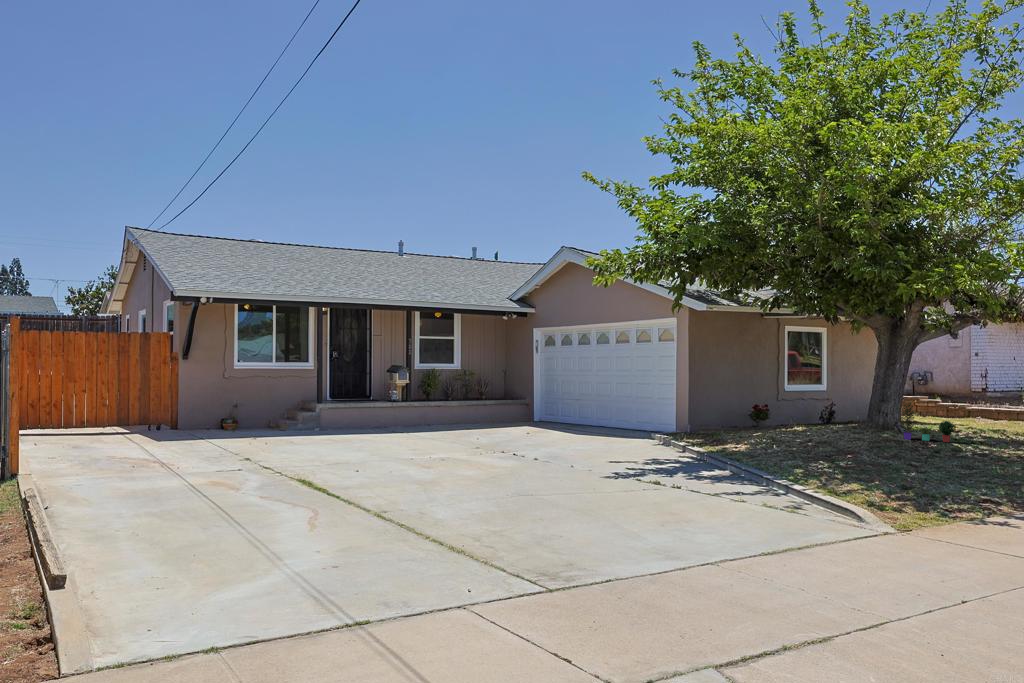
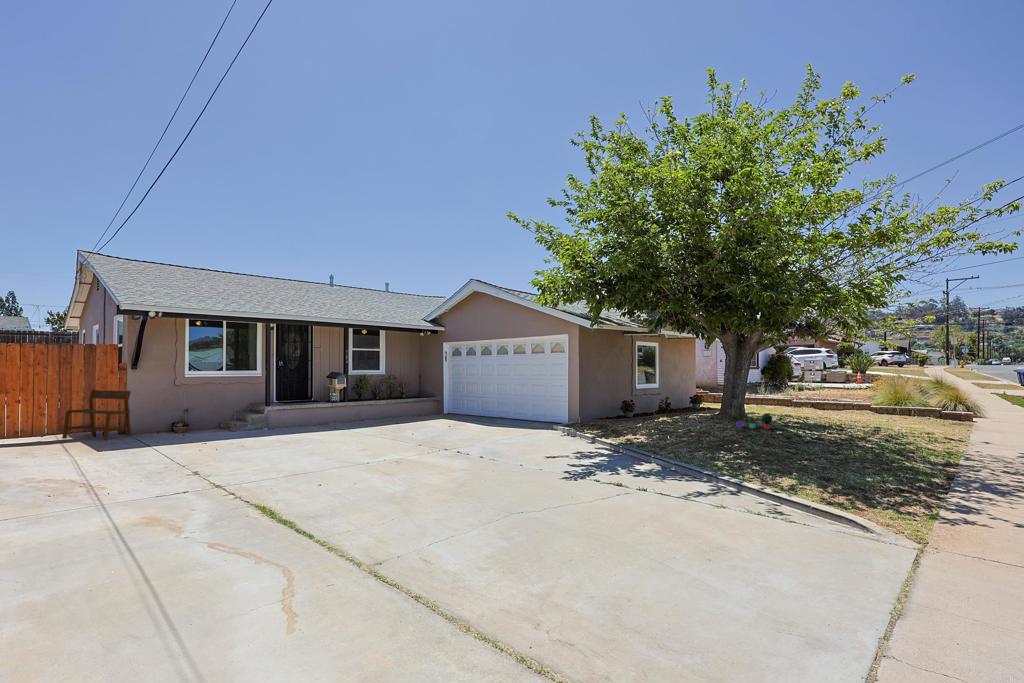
bench: none [121,380,184,432] -> present [63,390,131,440]

